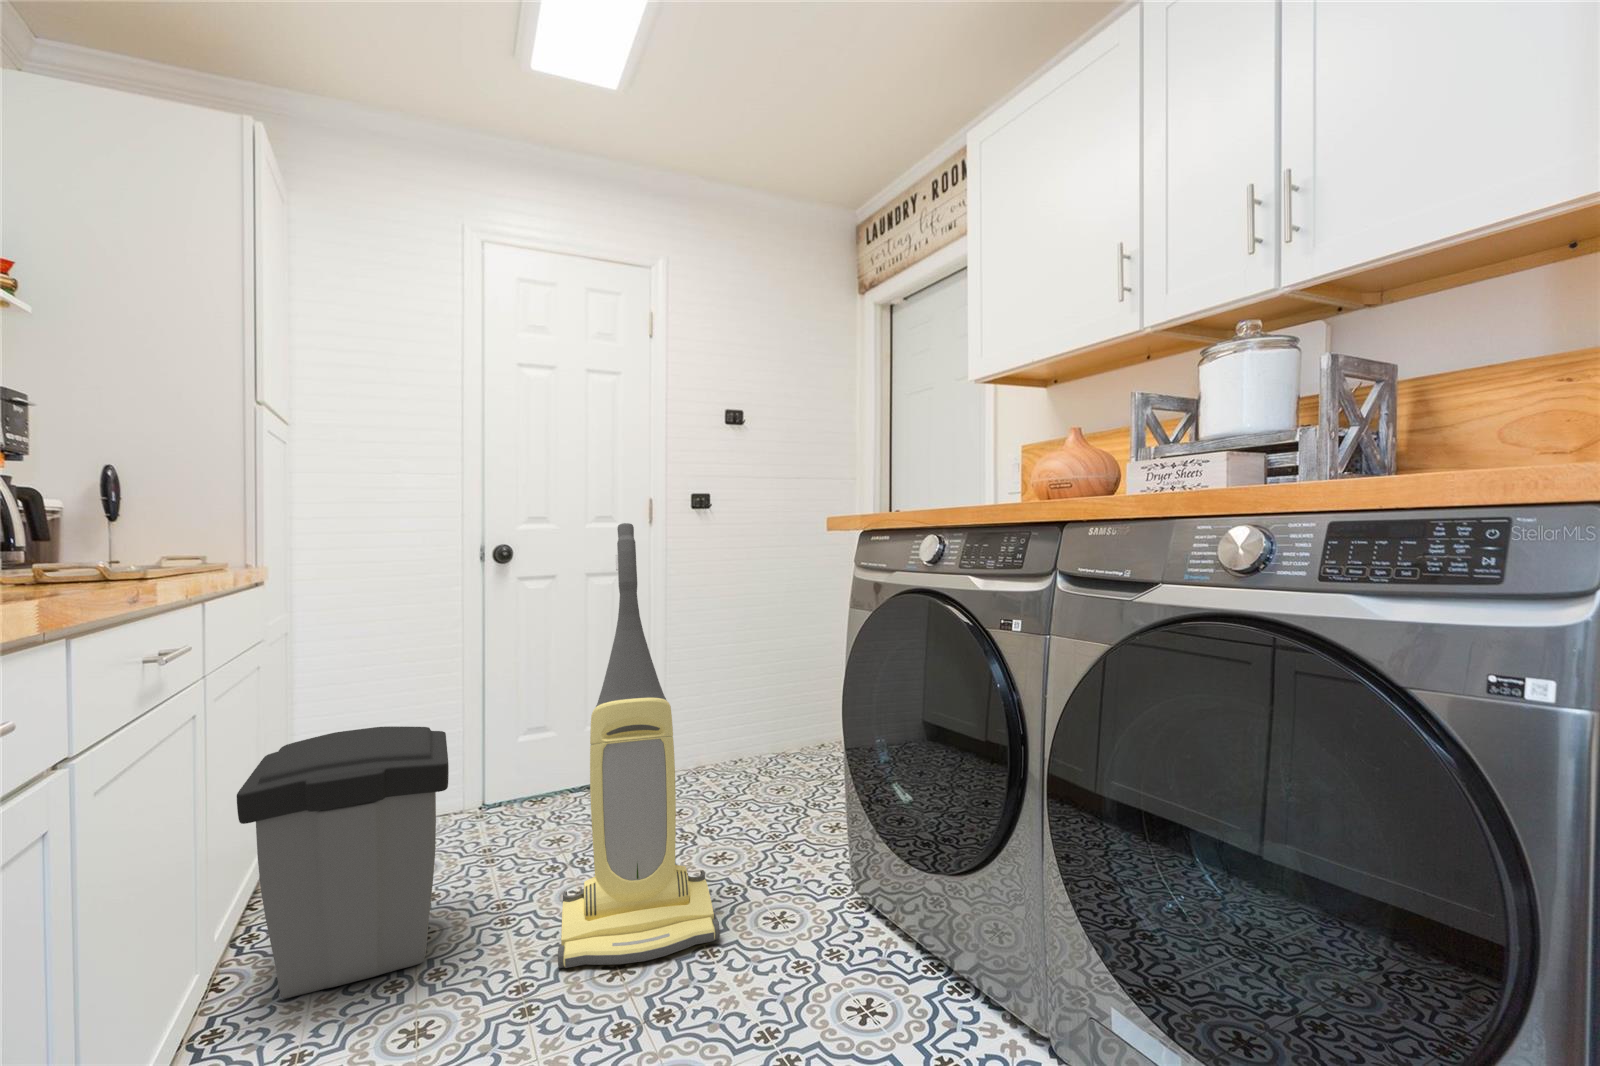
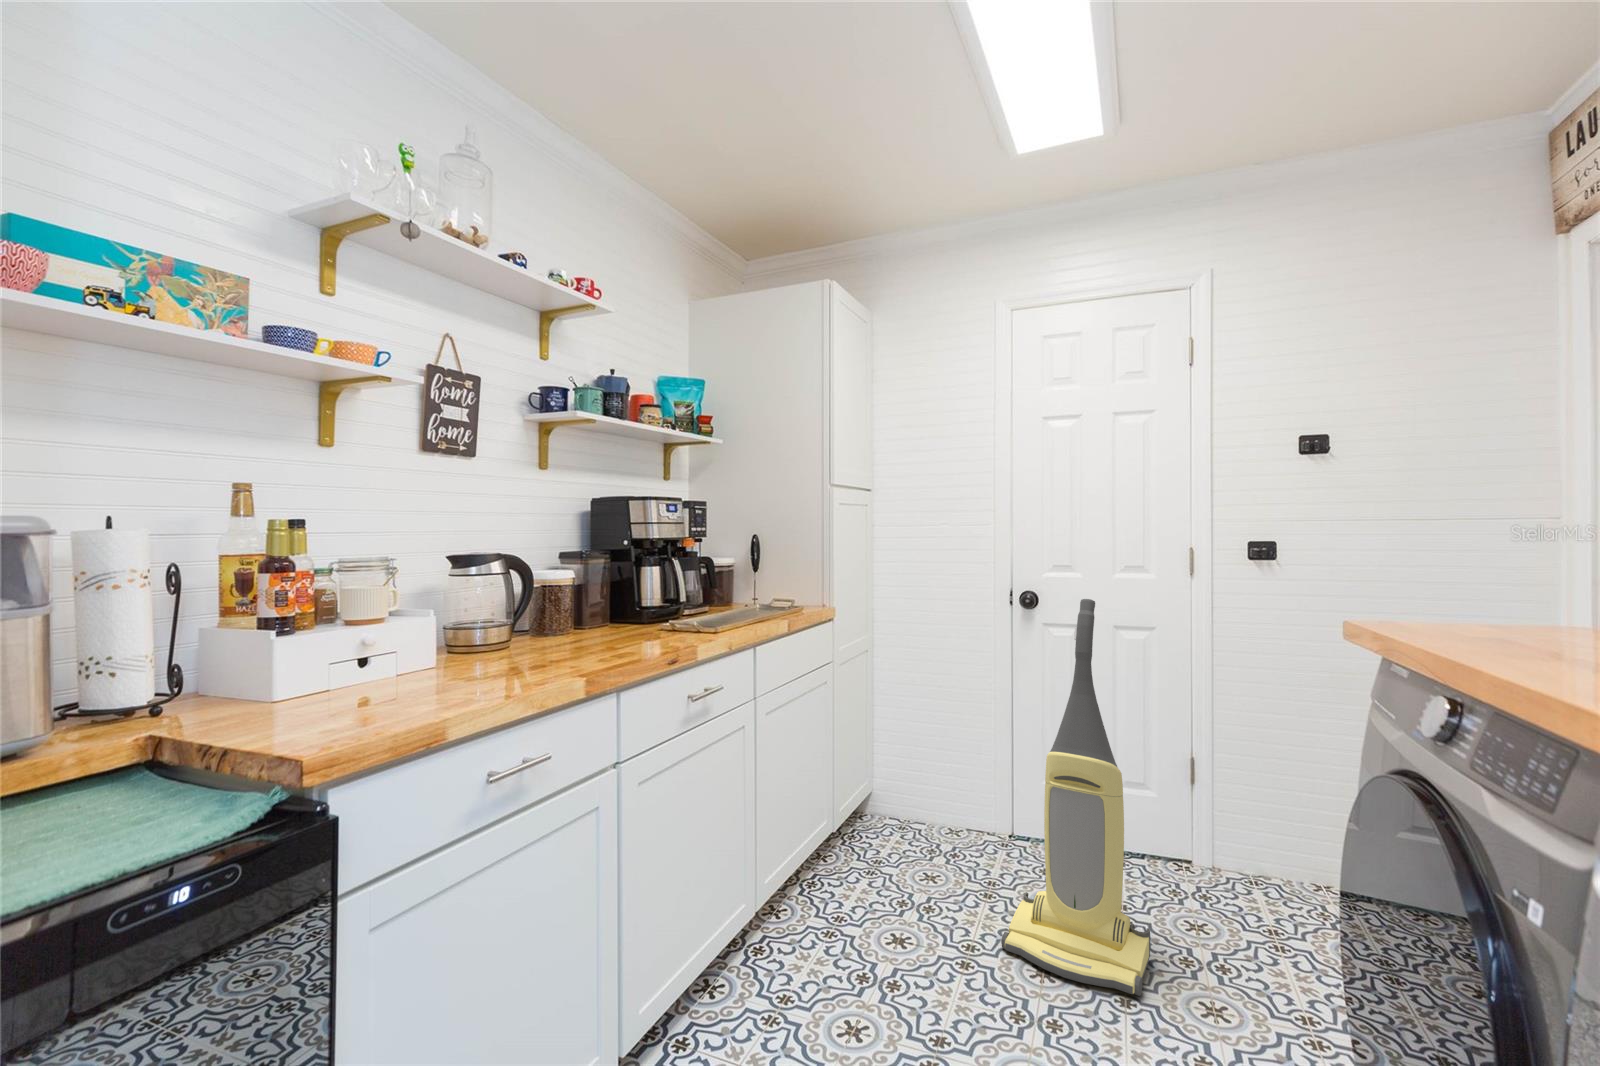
trash can: present [237,726,449,998] -> none [826,721,959,898]

